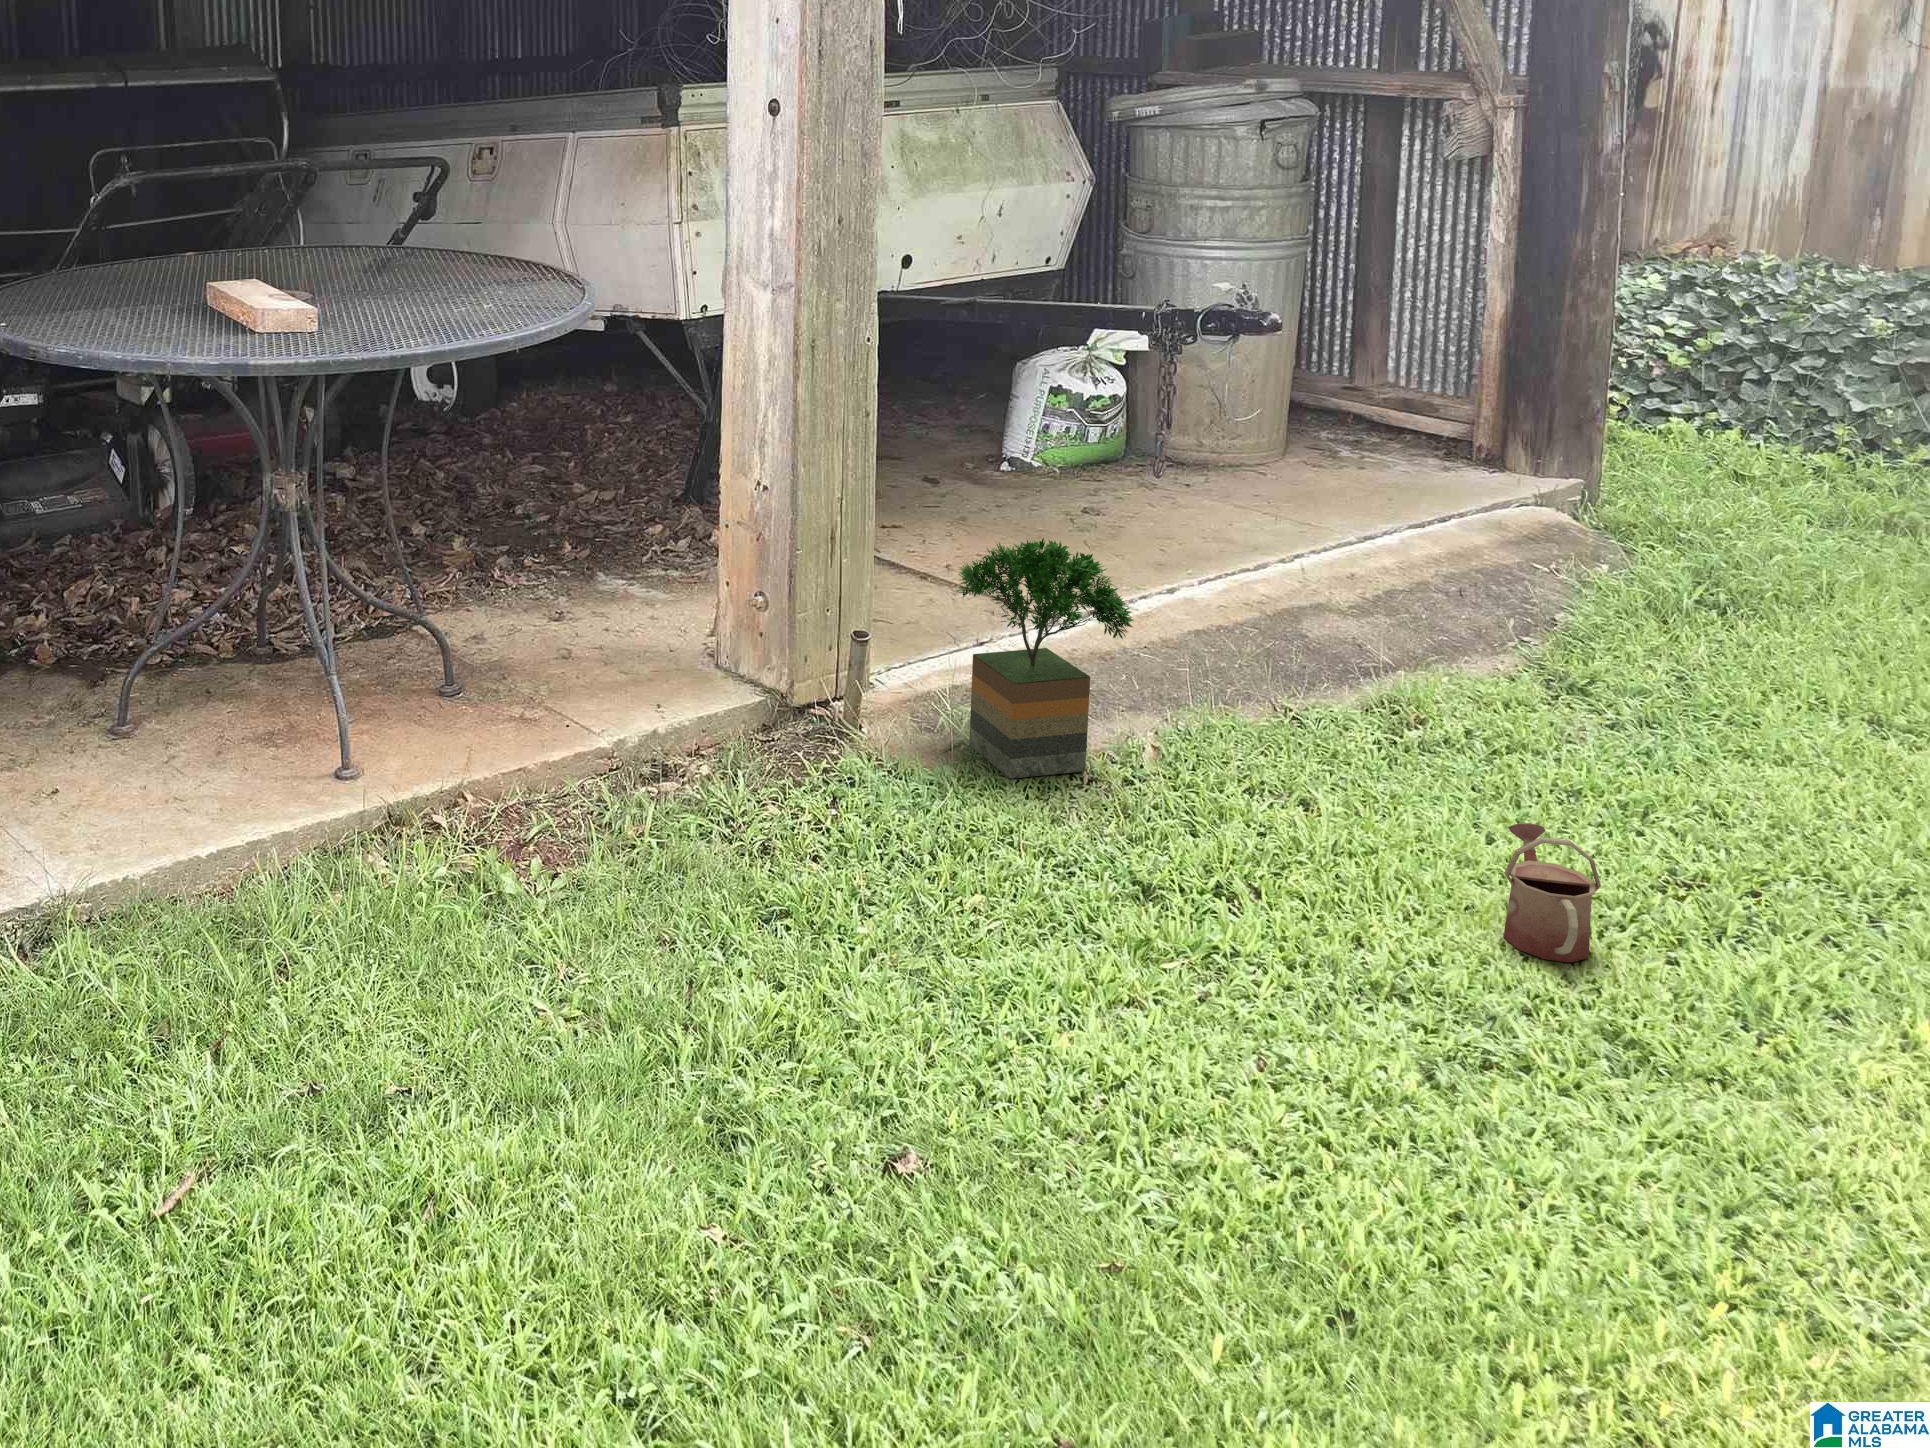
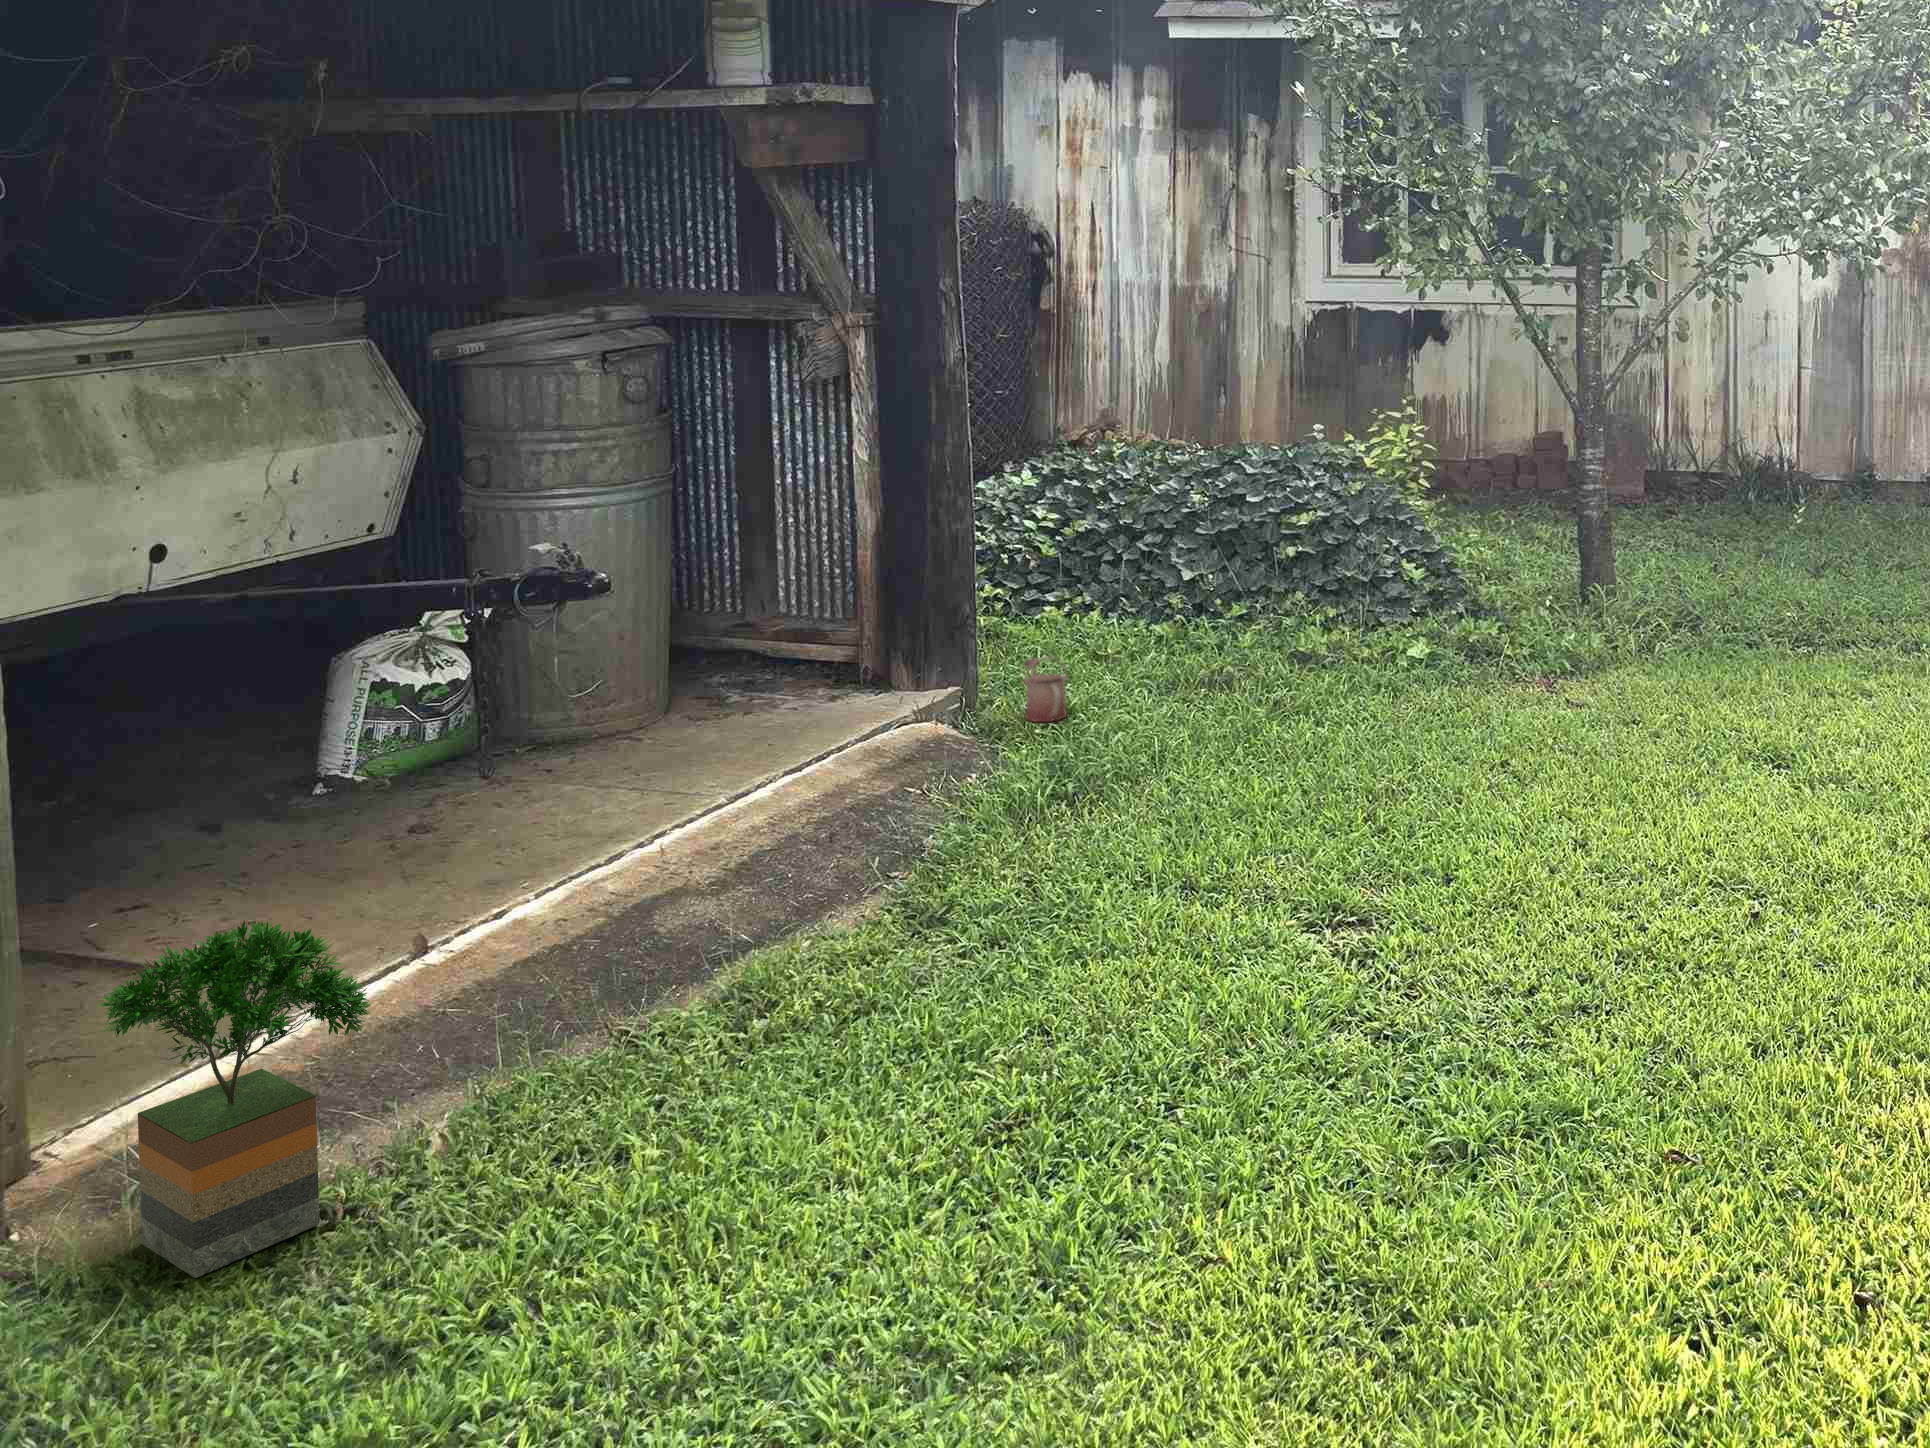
watering can: present [1503,823,1601,962] -> present [1023,657,1068,722]

